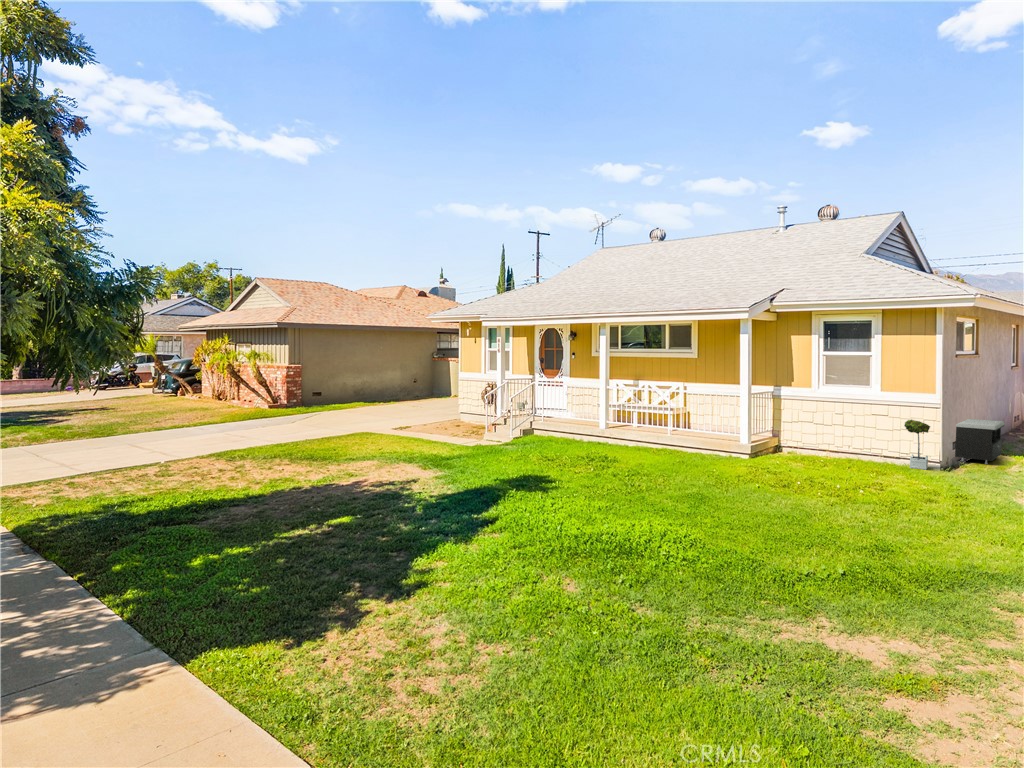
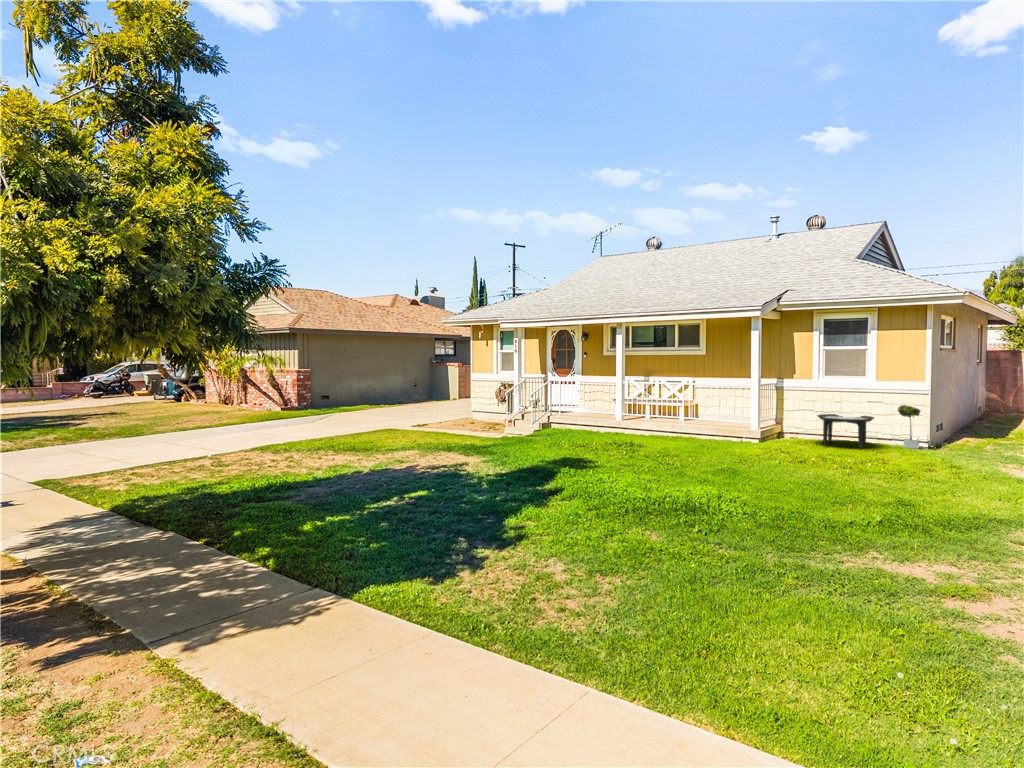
storage bench: present [955,419,1004,464] -> none [940,405,981,444]
round table: none [814,427,878,468] -> present [817,414,874,448]

